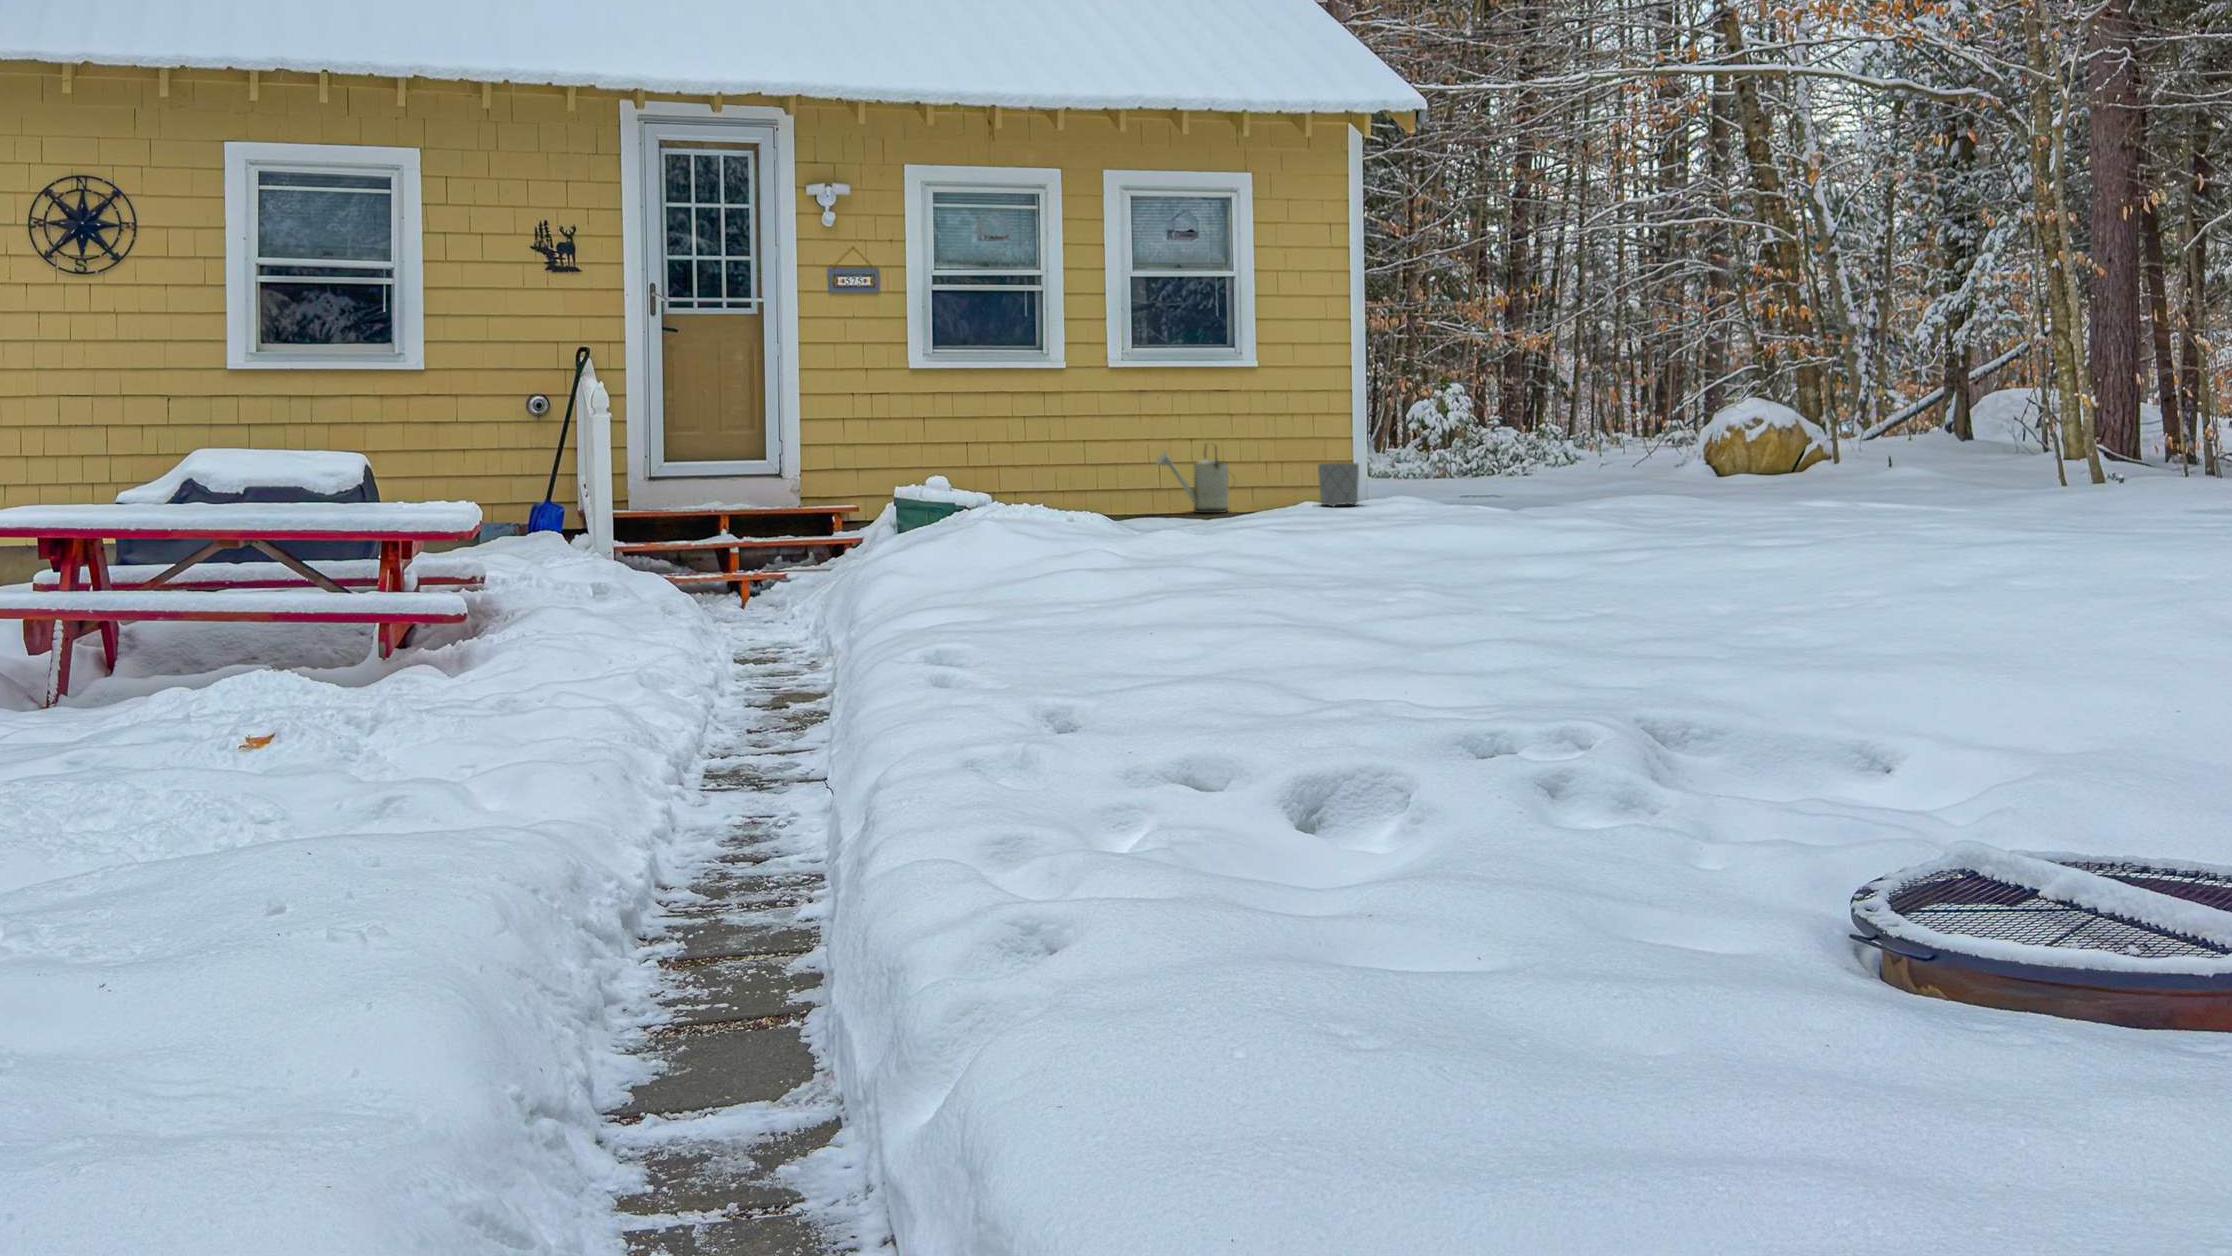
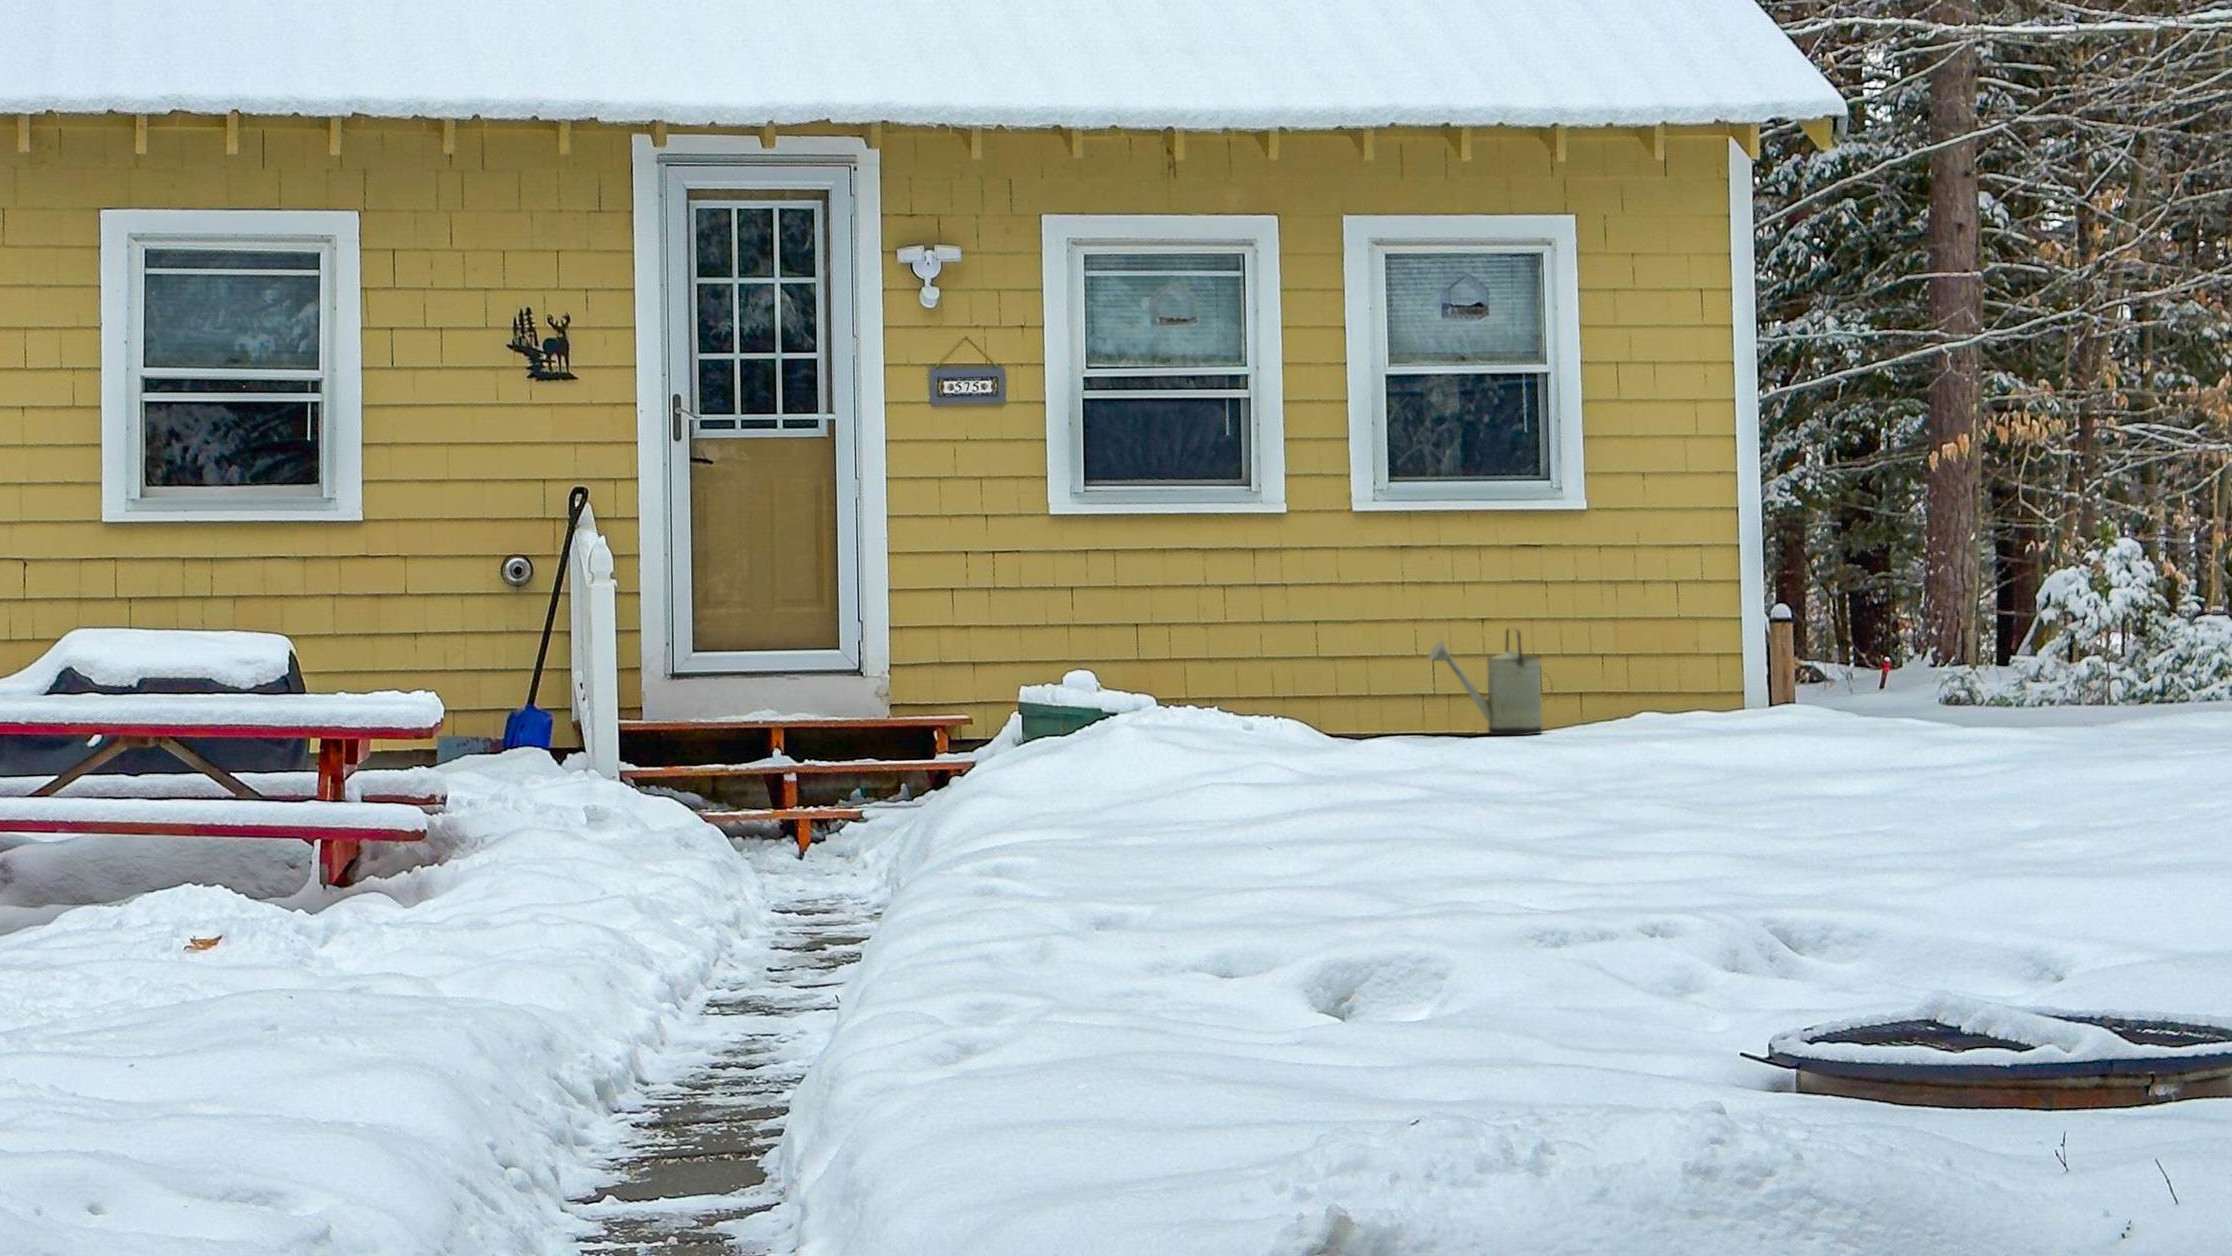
planter: present [1318,463,1359,506] -> none [1688,660,1752,727]

